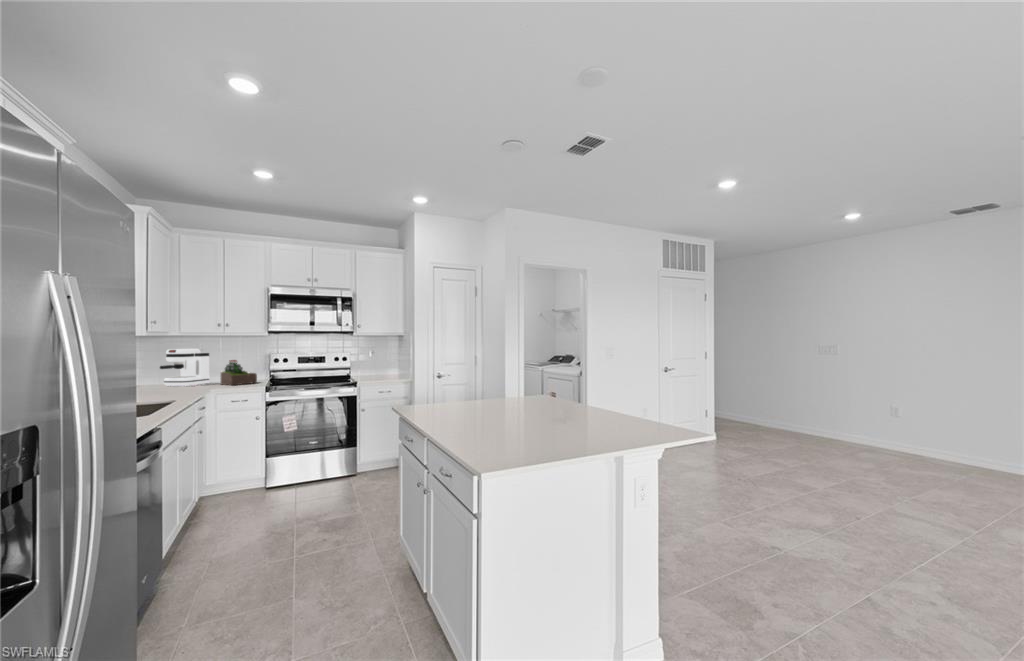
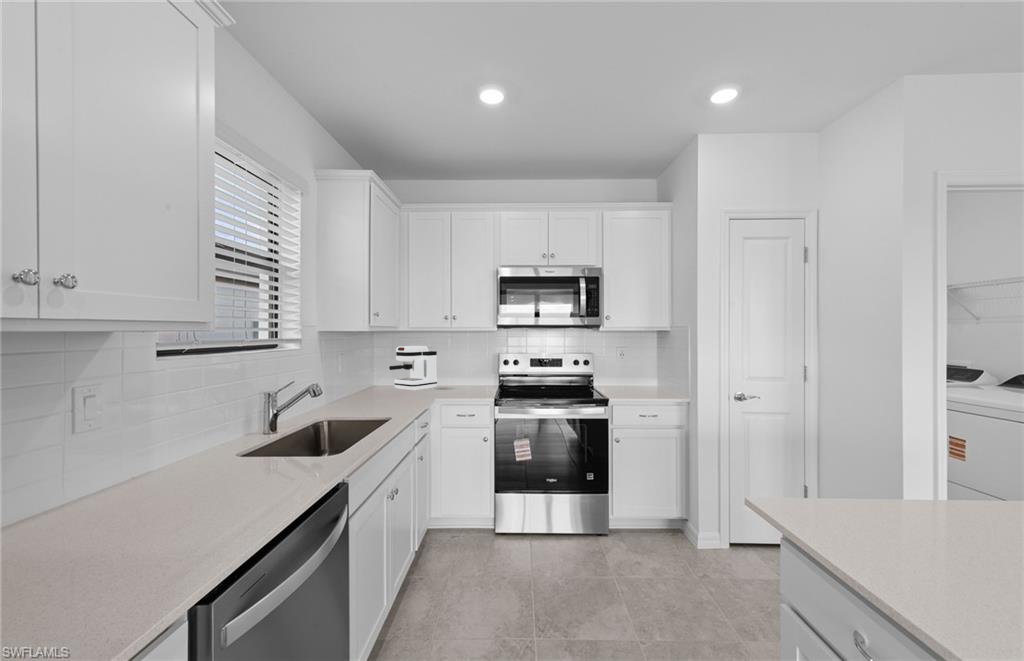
succulent plant: present [221,360,257,385] -> none [448,361,485,393]

